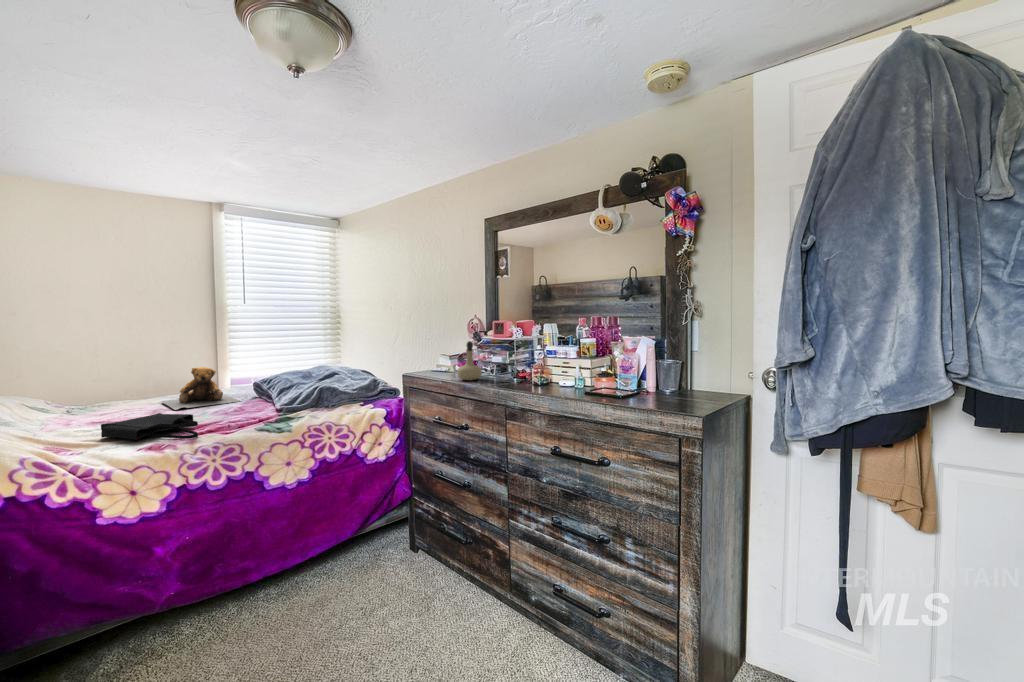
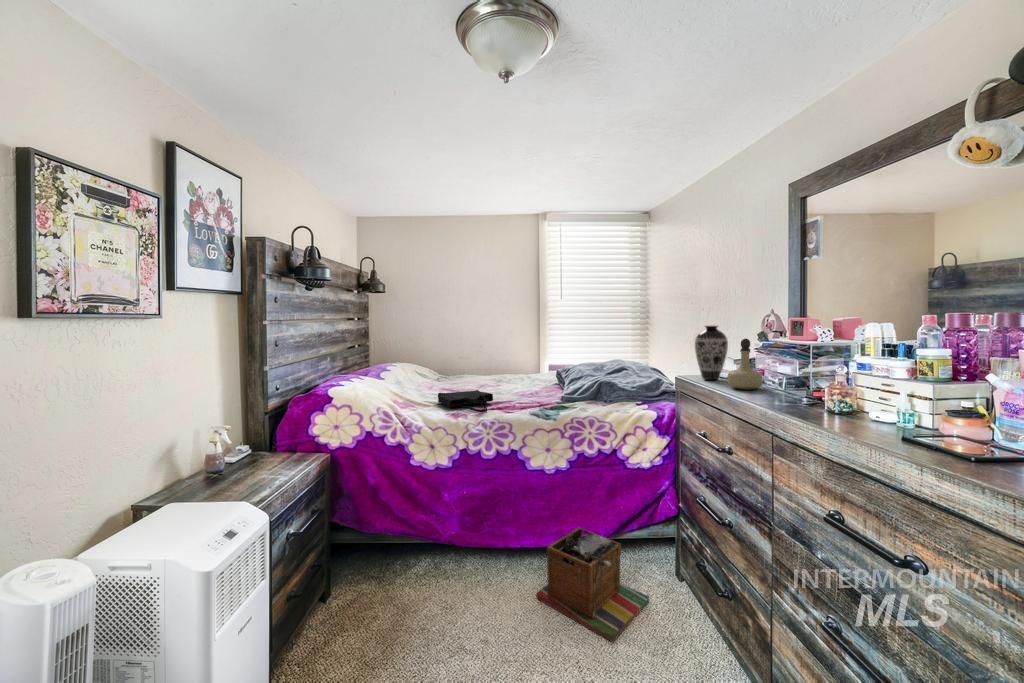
decorative vase: none [424,330,449,375] -> present [695,326,728,380]
teddy bear: present [162,367,240,410] -> none [495,358,544,390]
laundry basket: none [297,533,401,618] -> present [536,527,649,642]

